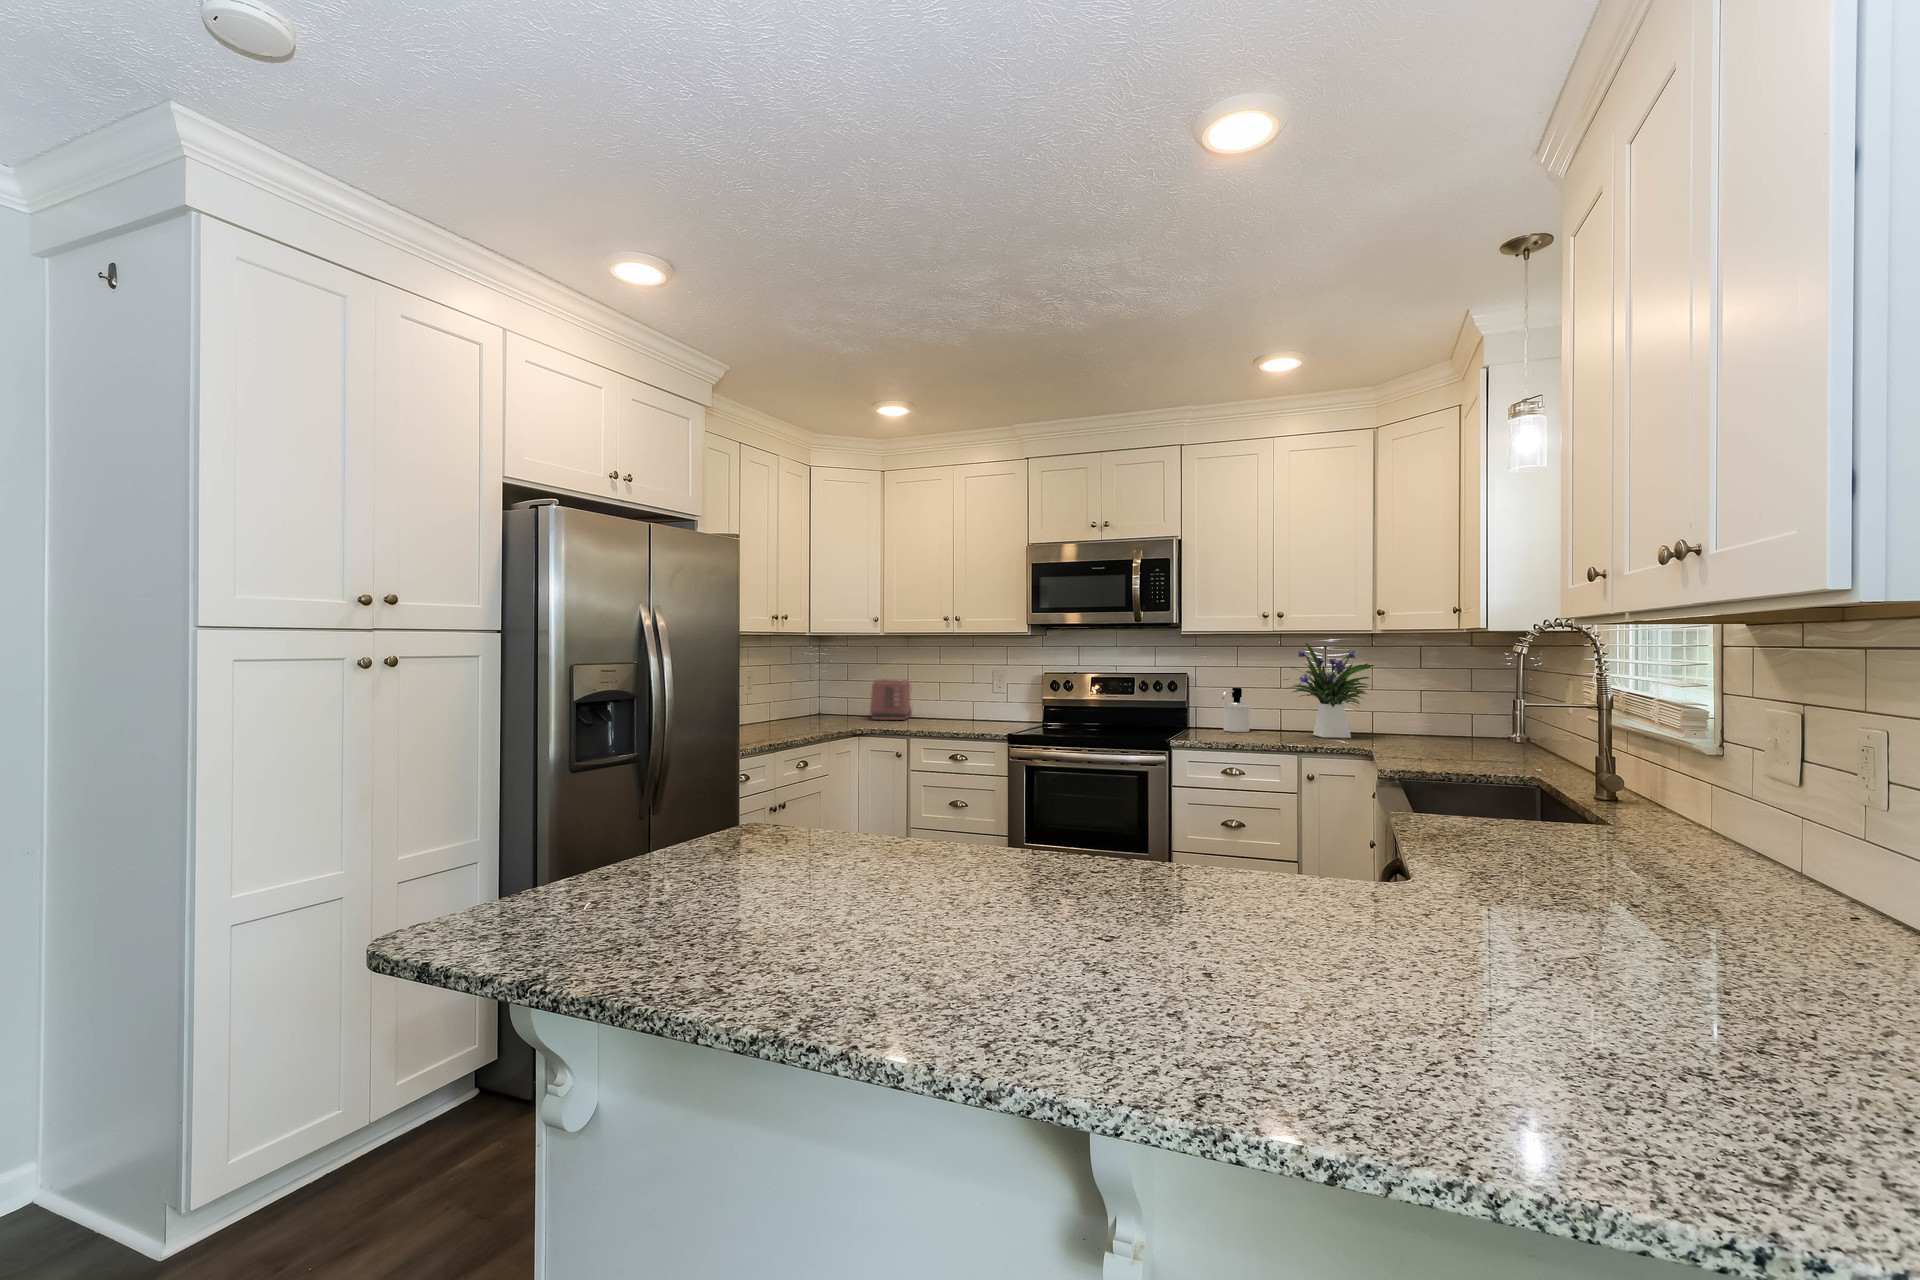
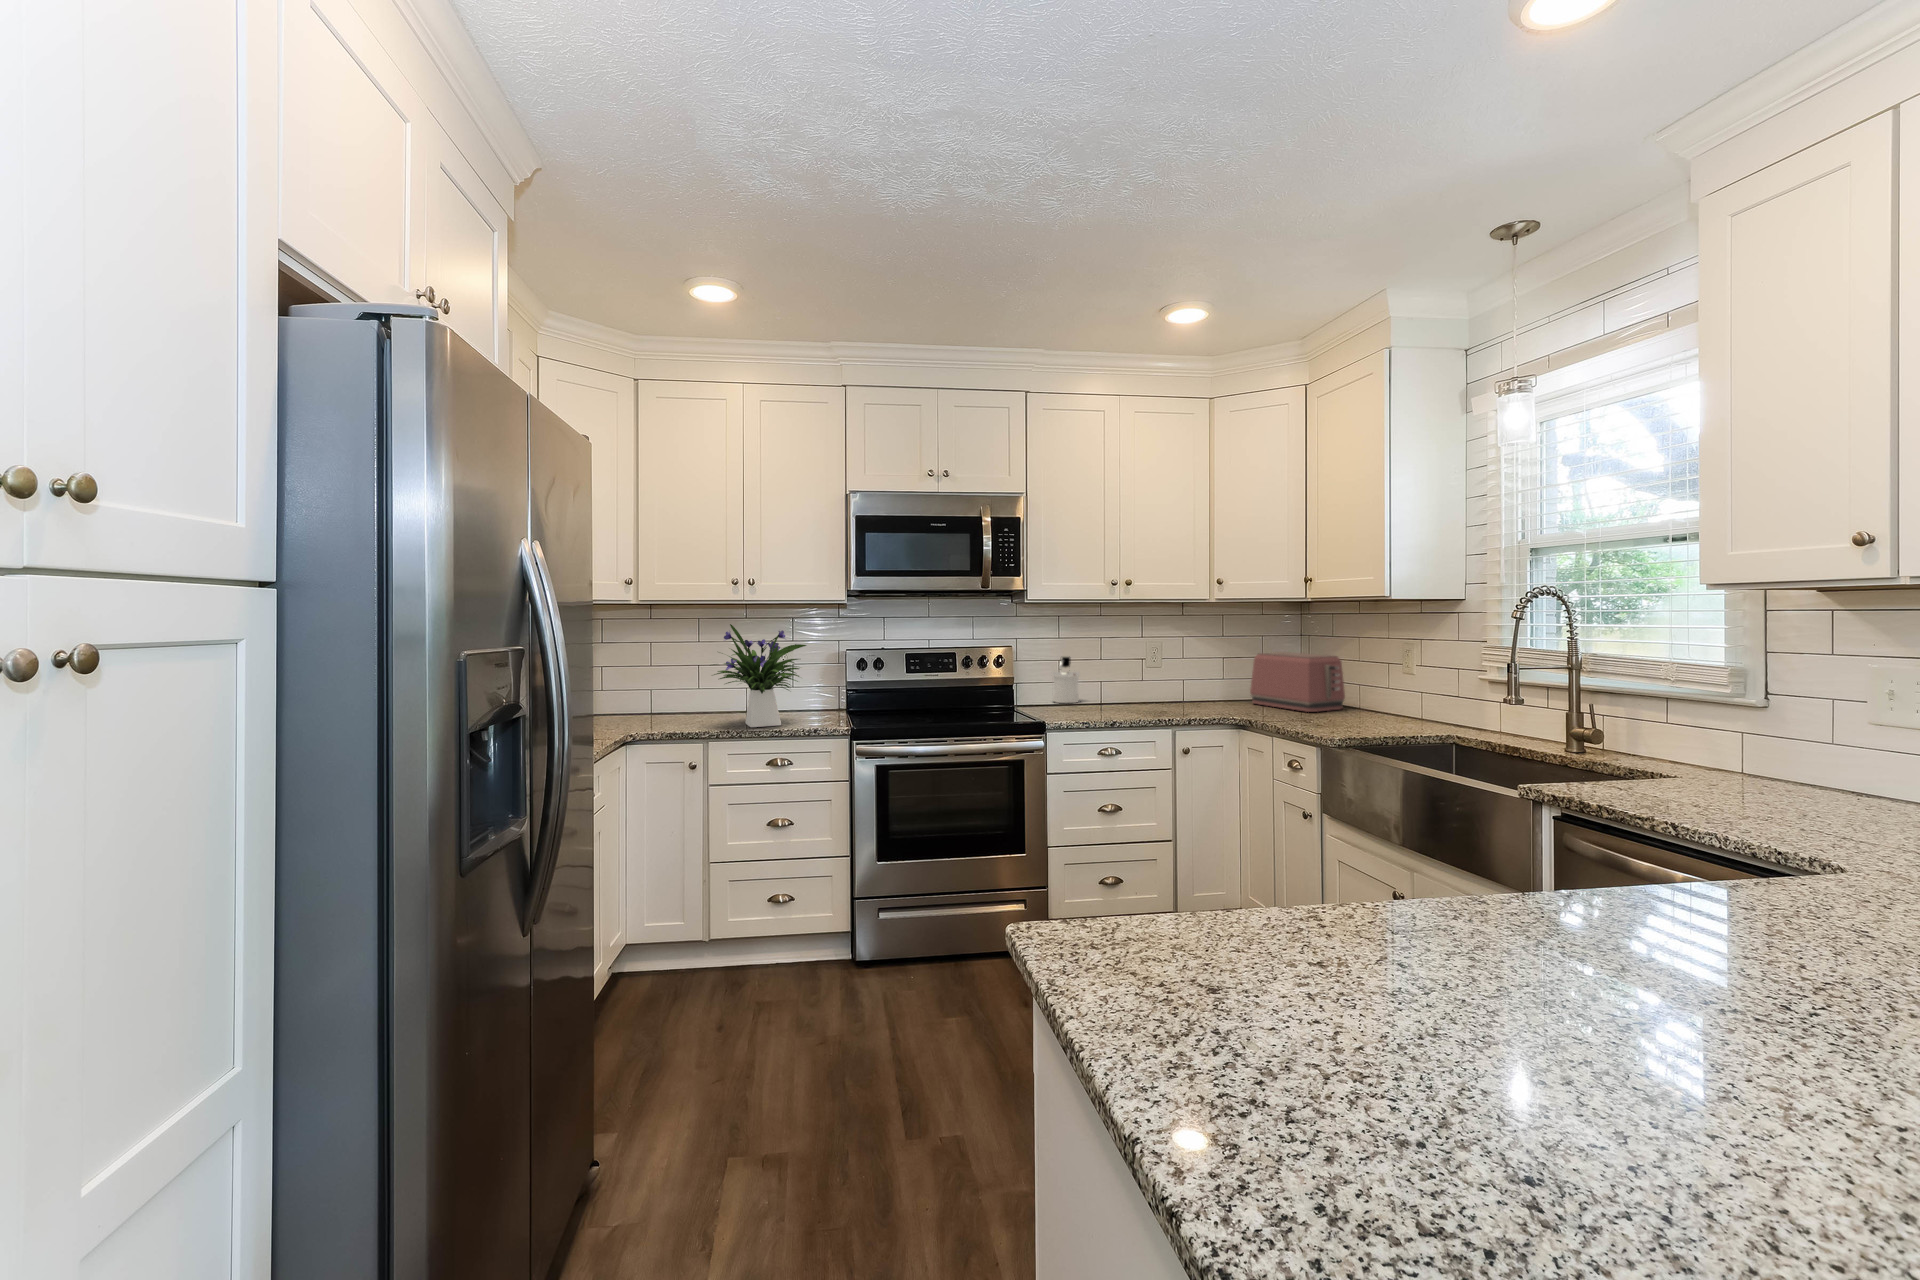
flower arrangement: present [1285,643,1375,738] -> present [713,624,806,727]
toaster: present [870,679,912,720] -> present [1250,652,1345,712]

